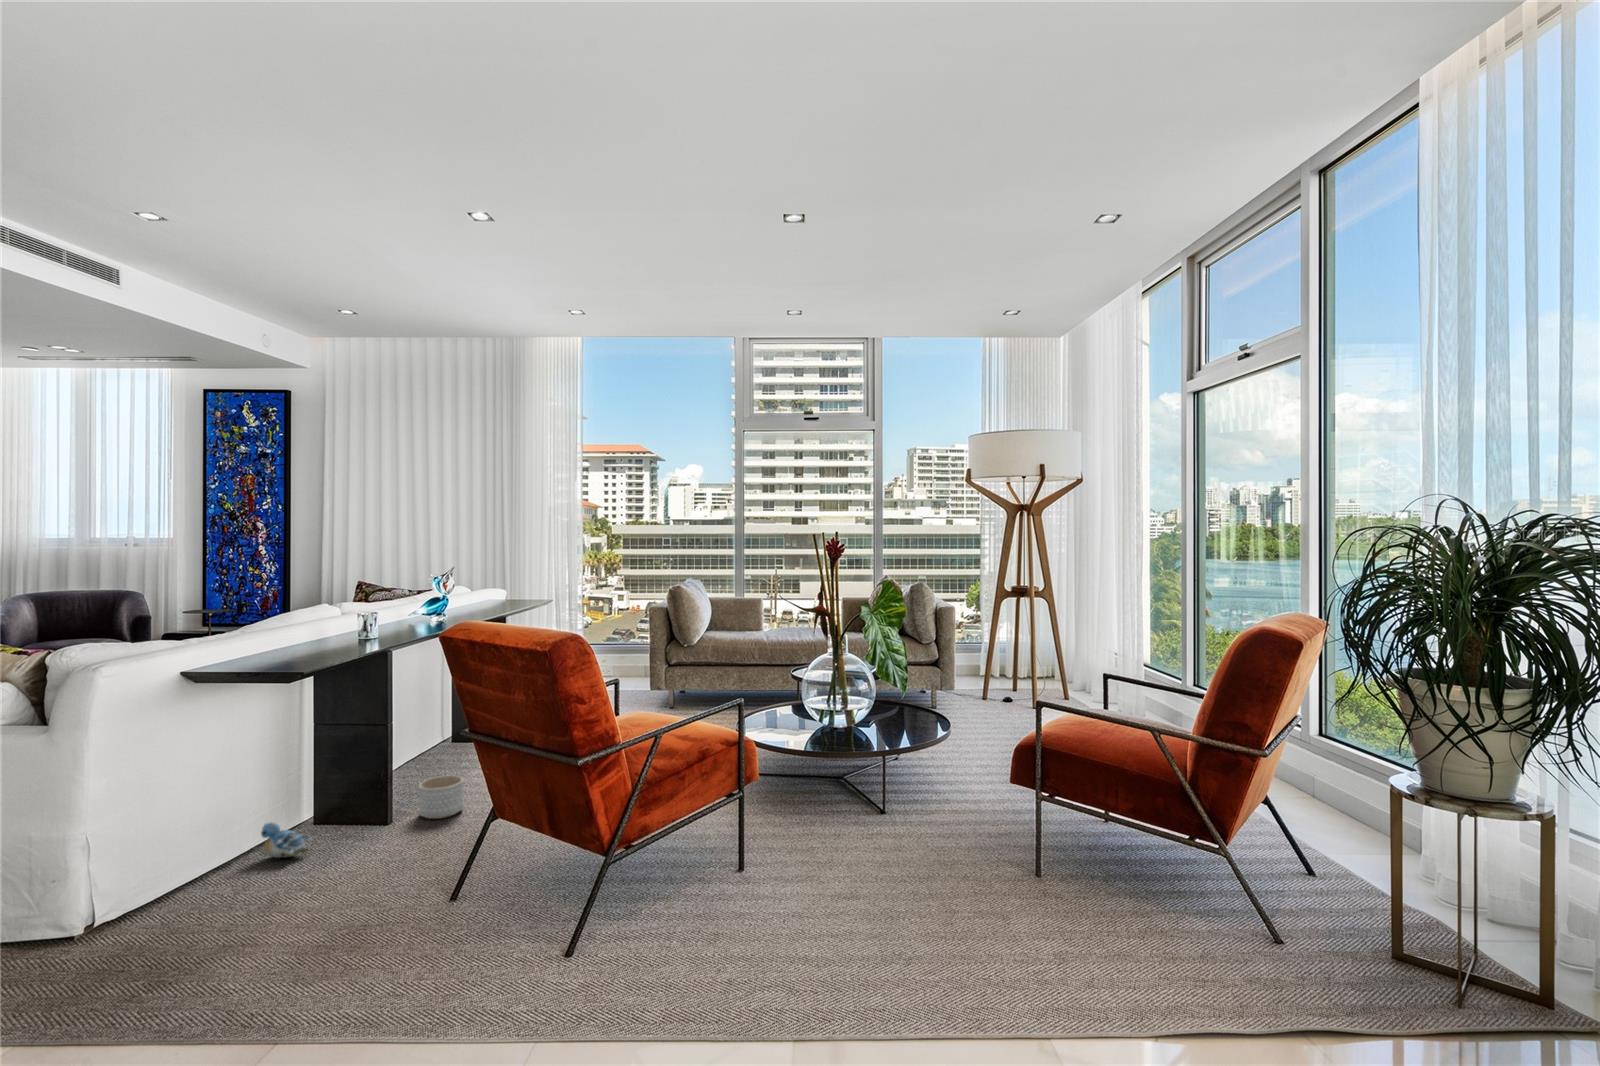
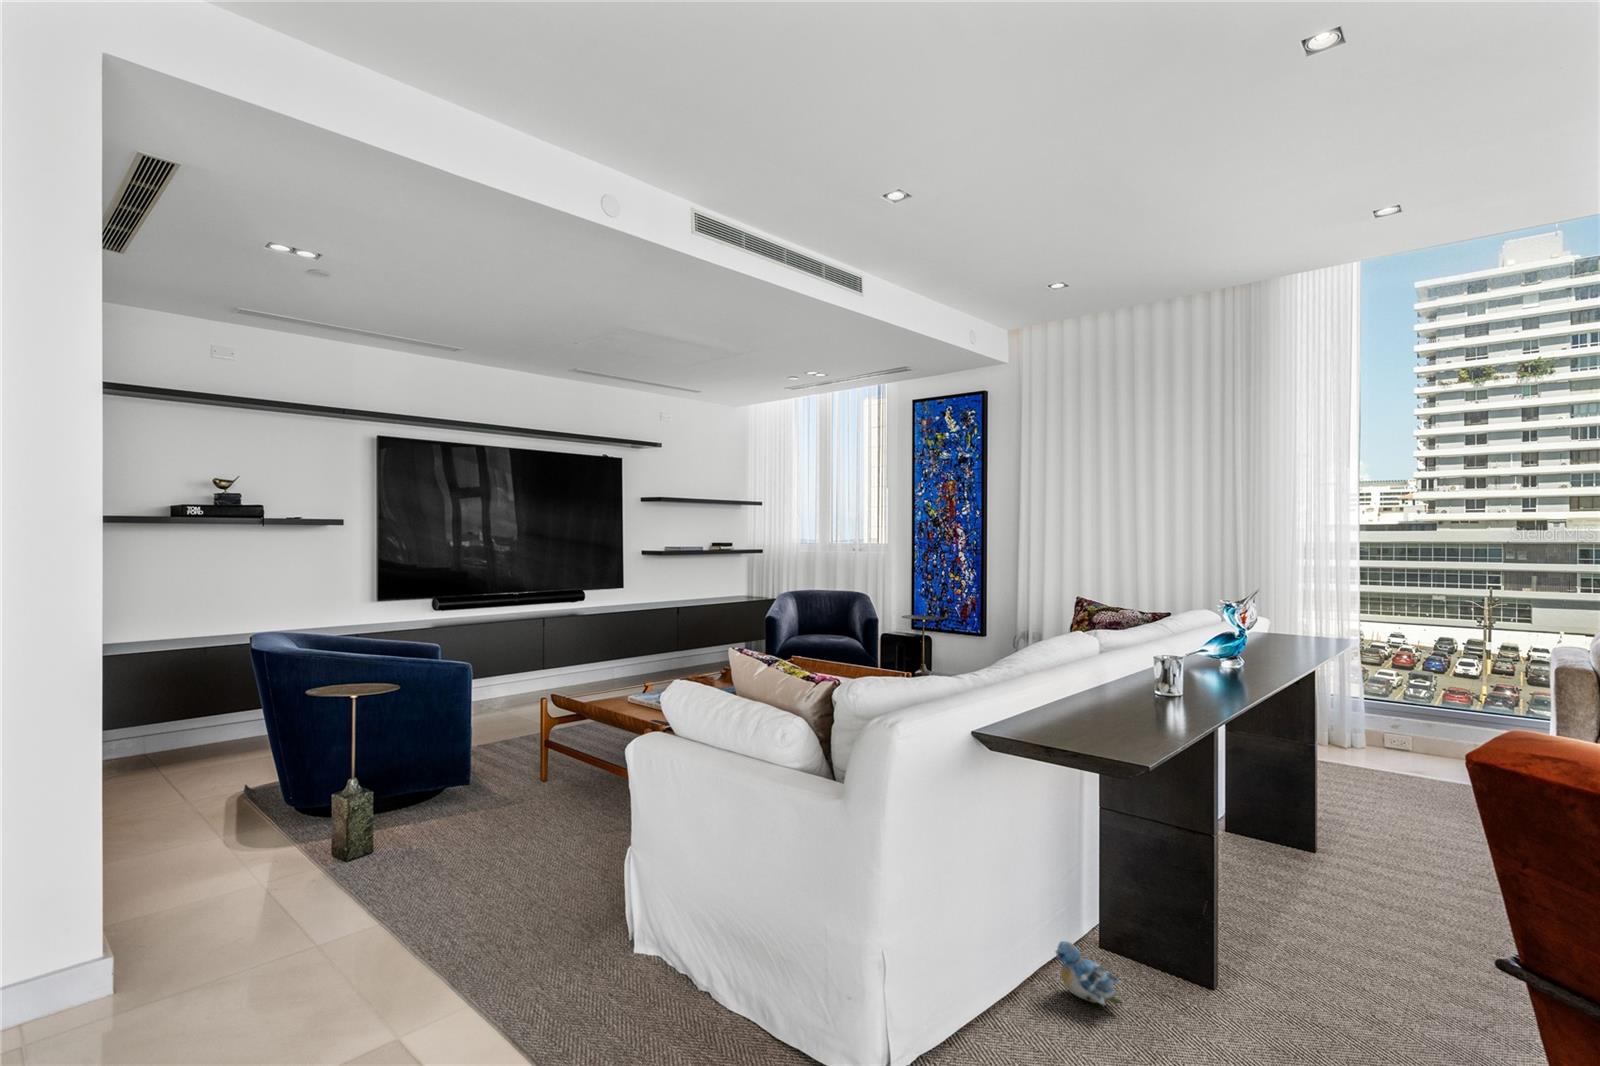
planter: present [419,776,463,819] -> none [1255,921,1331,1001]

